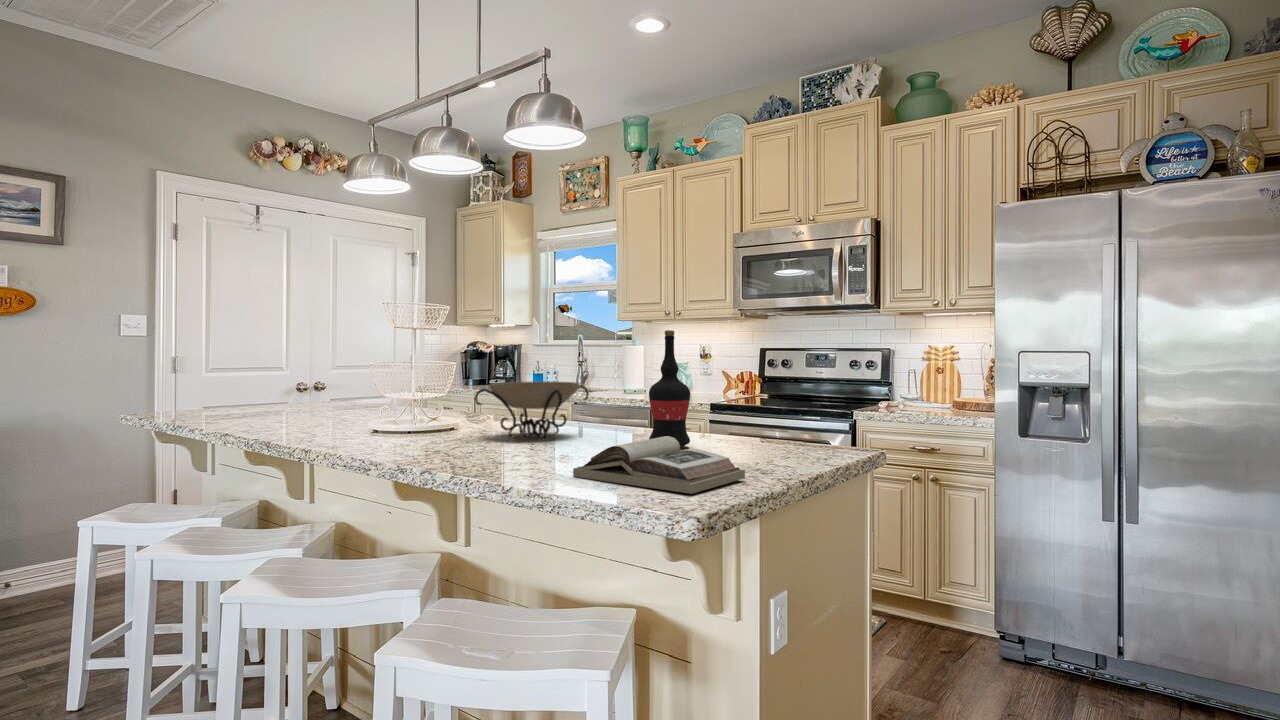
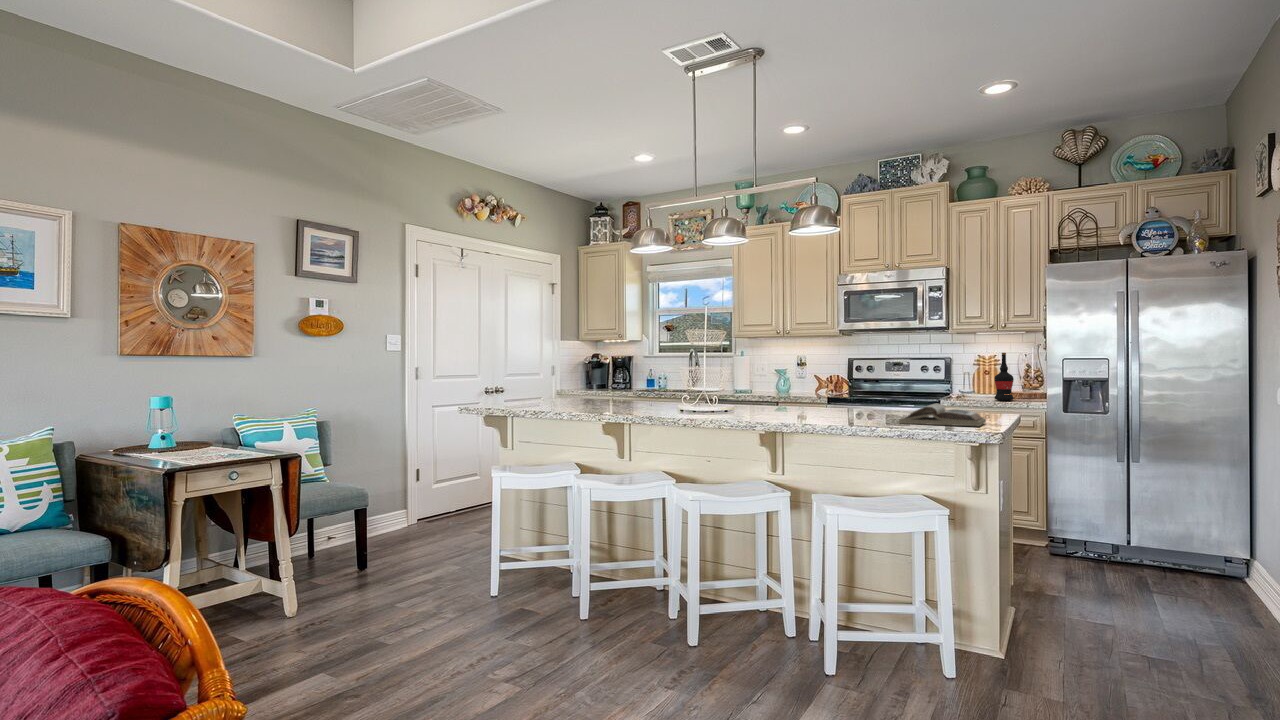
wine bottle: present [649,330,690,447] -> present [994,353,1014,401]
decorative bowl: present [475,381,589,438] -> none [776,379,836,412]

